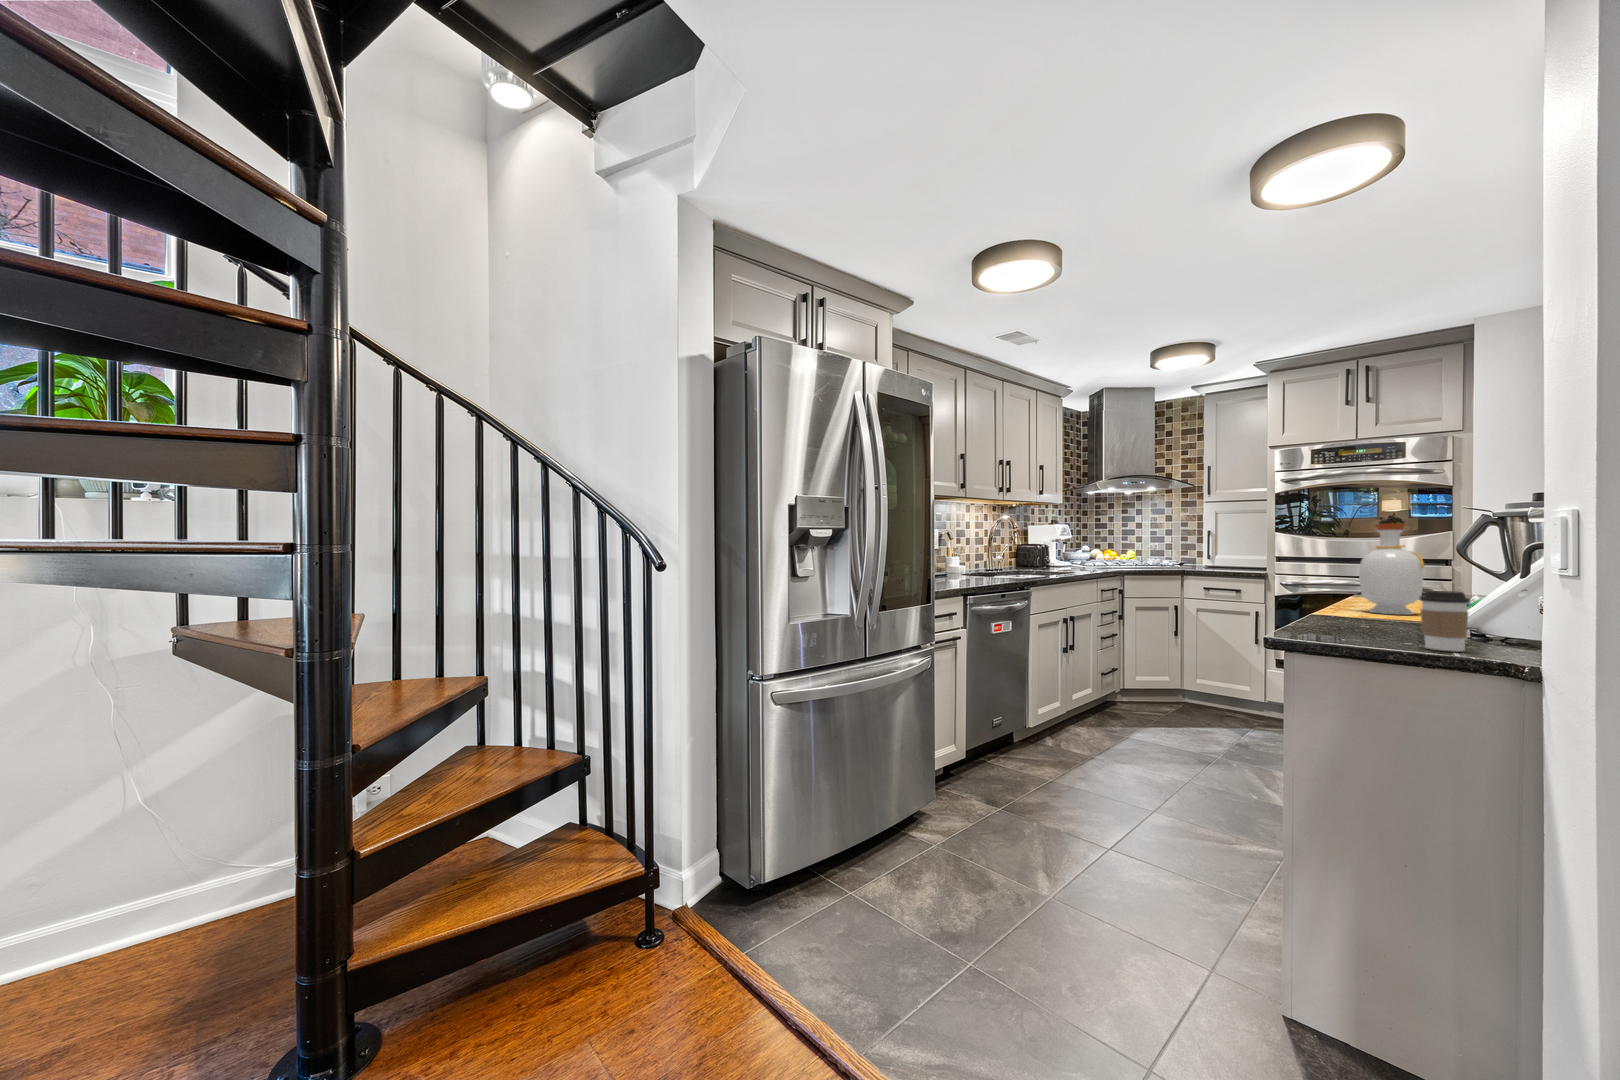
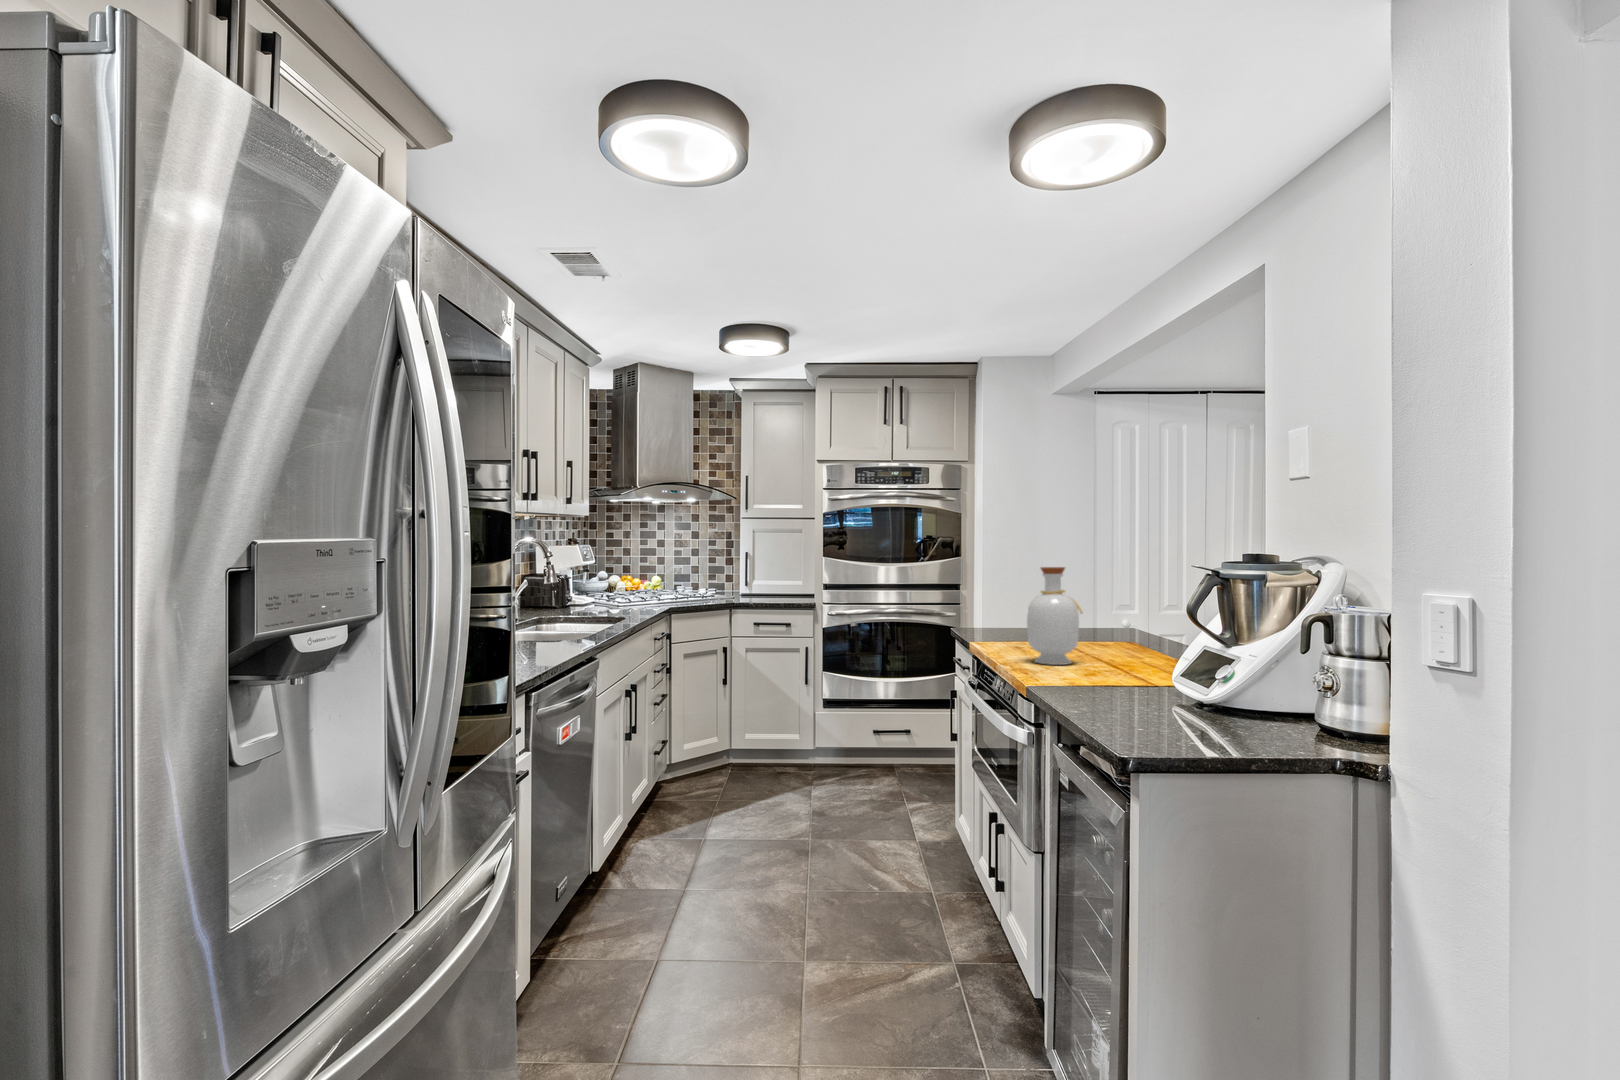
coffee cup: present [1419,591,1471,651] -> none [1221,658,1266,725]

